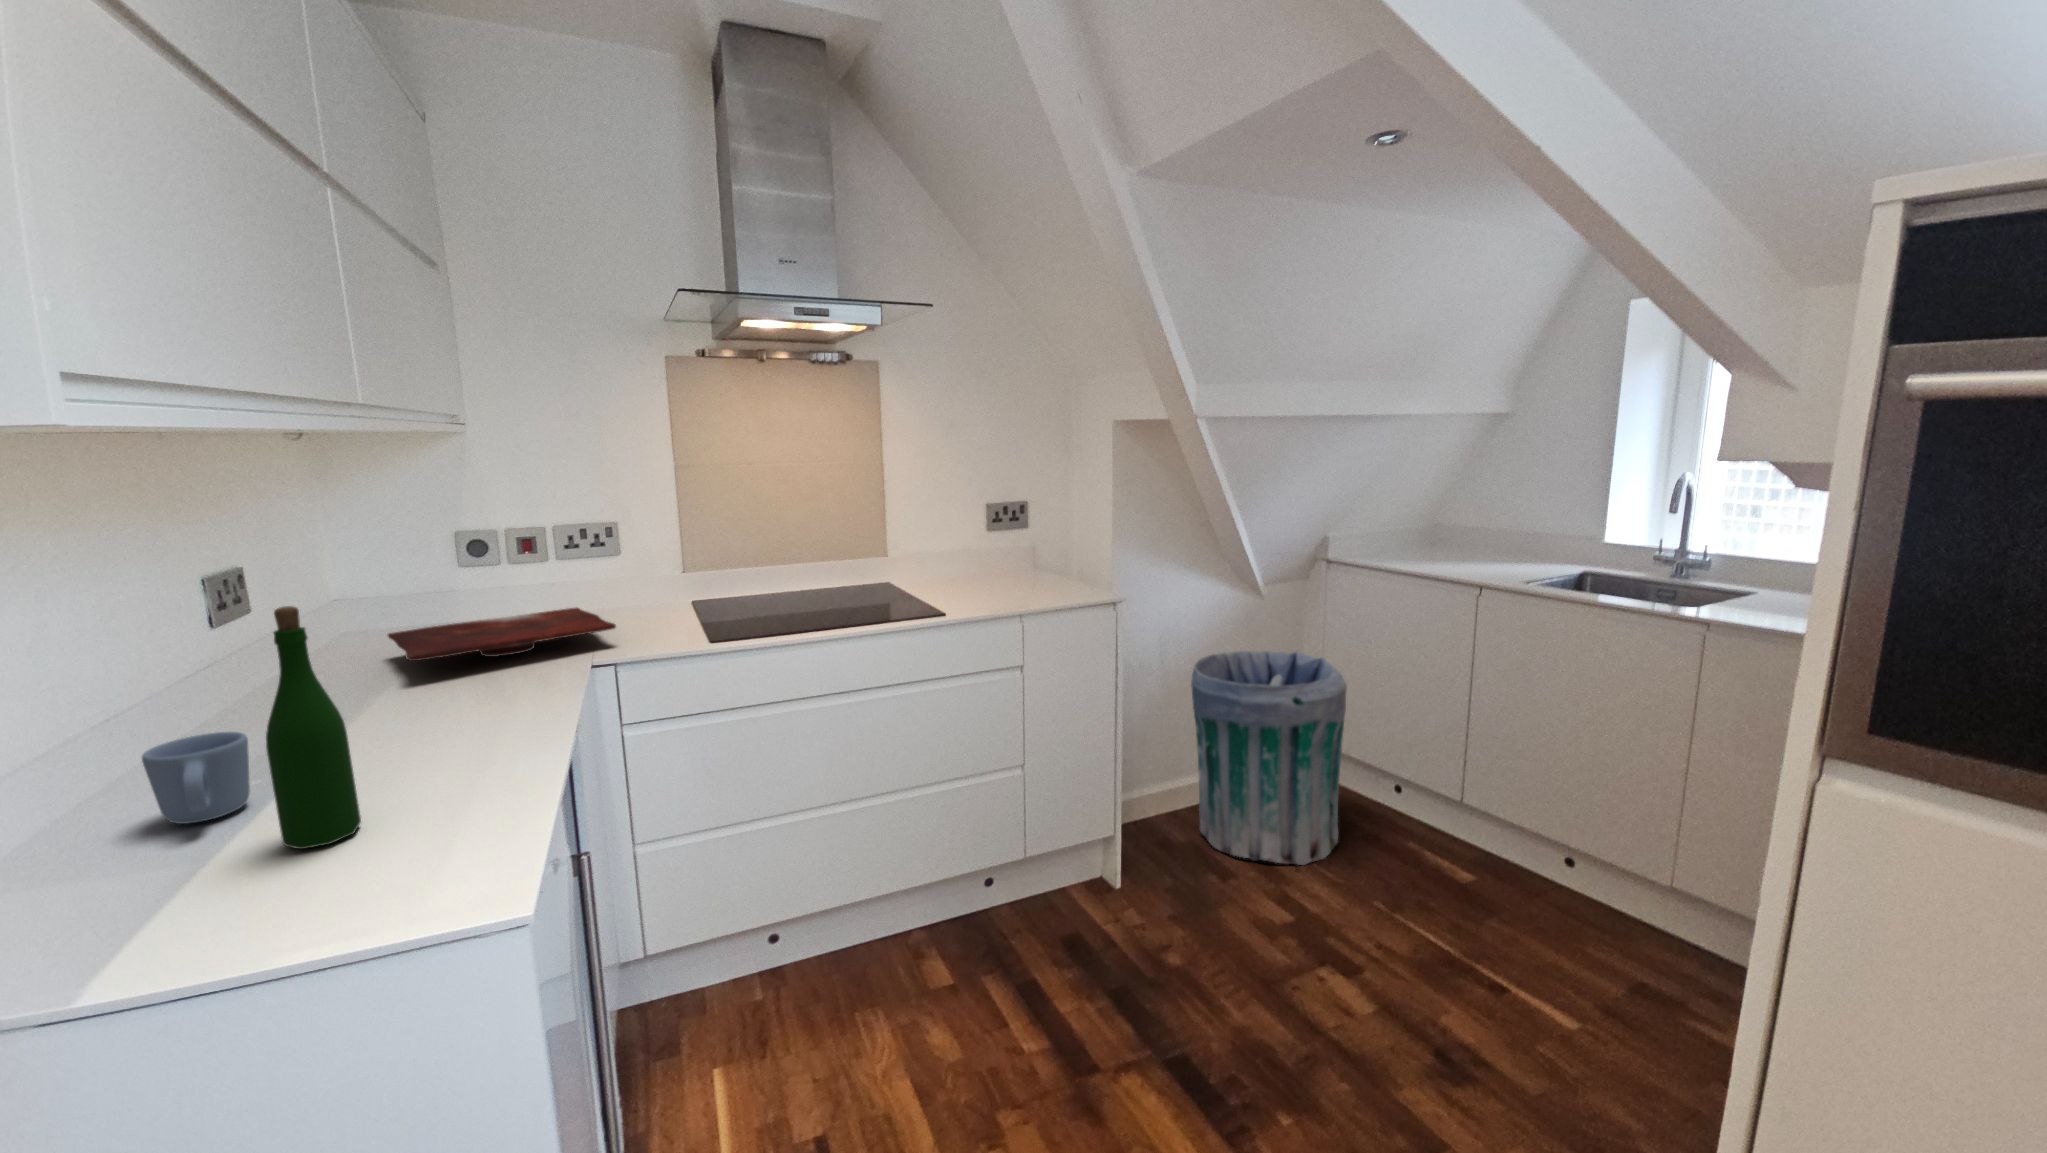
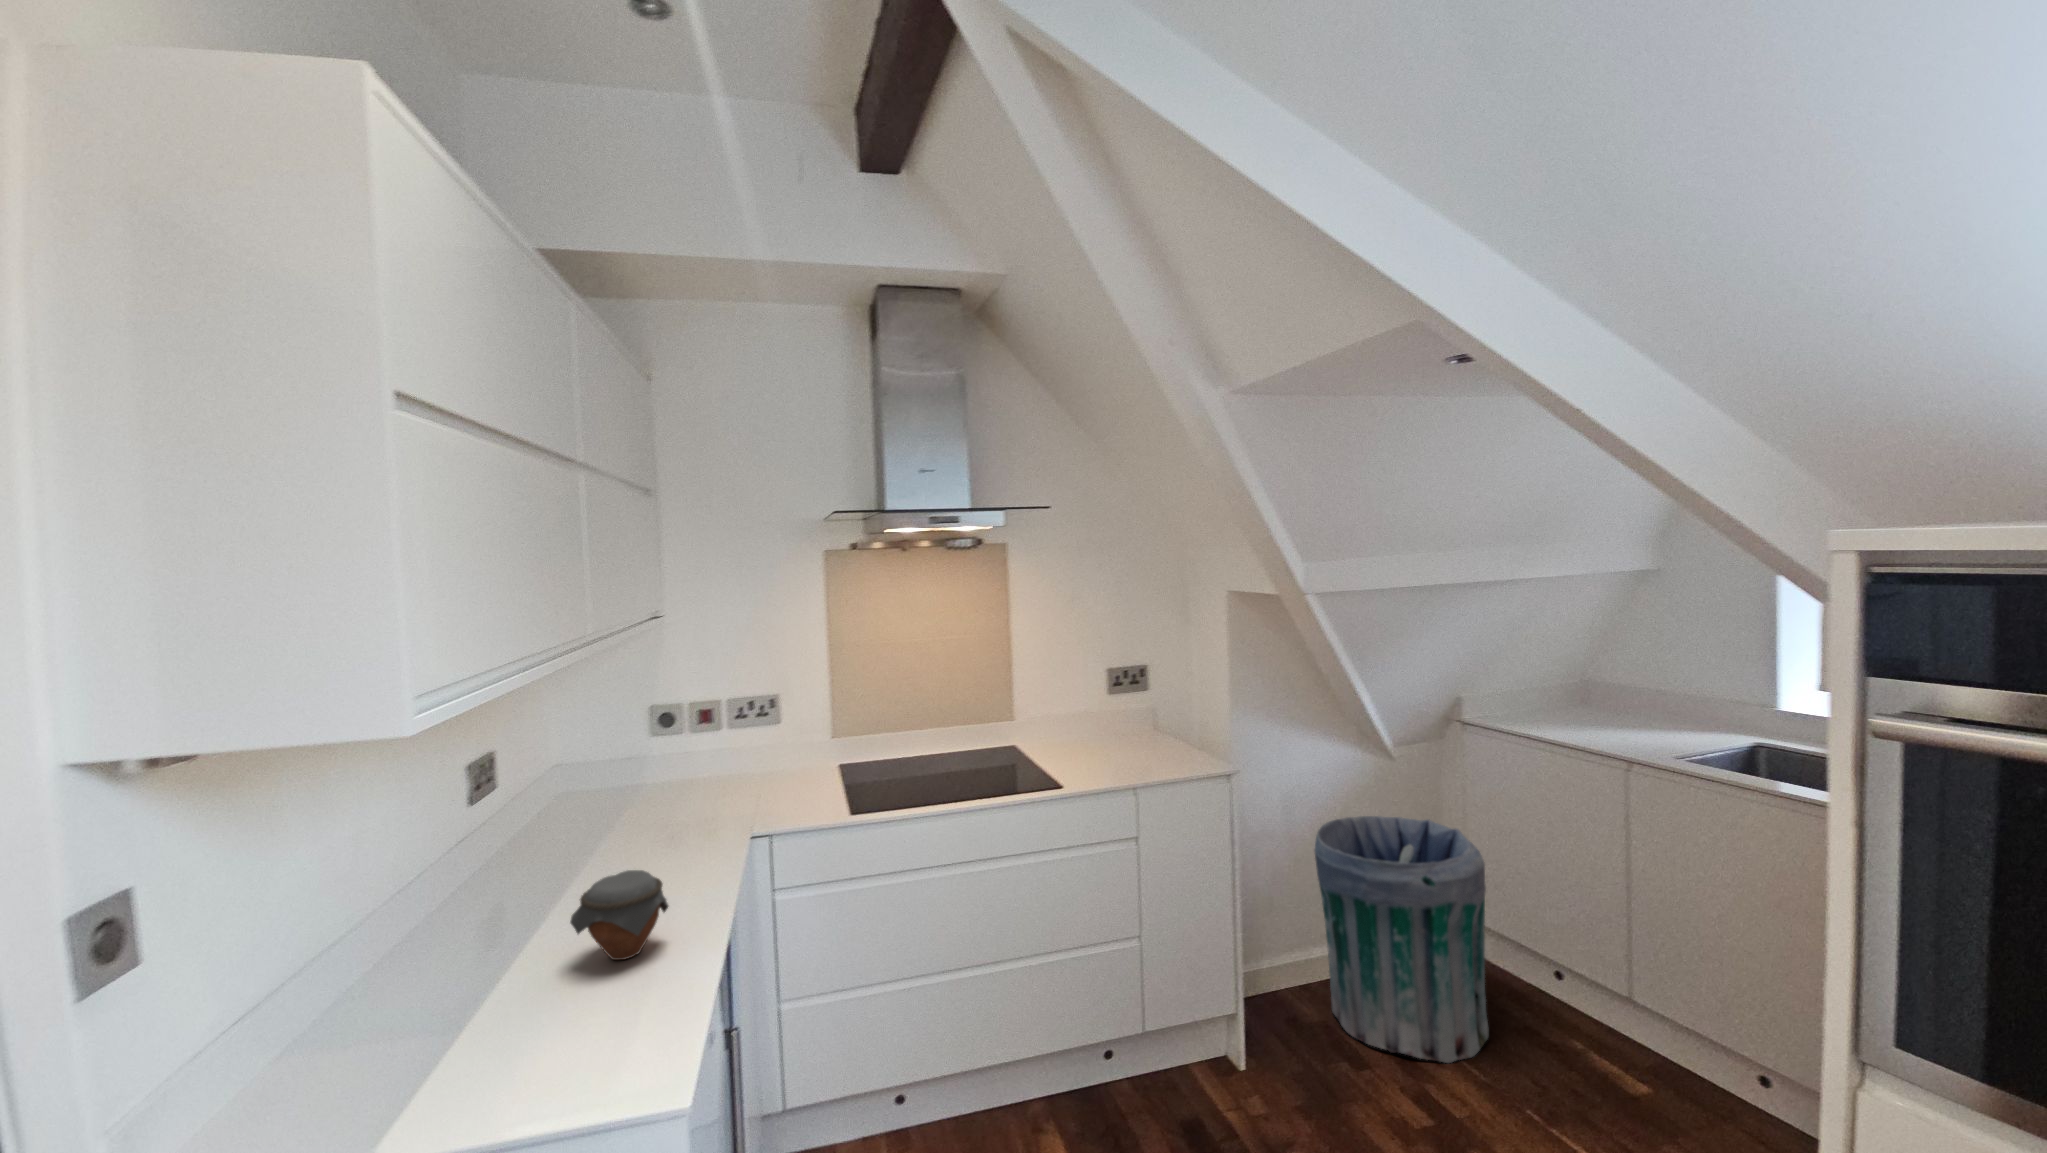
wine bottle: present [266,606,361,849] -> none [500,828,561,1033]
cutting board: present [388,608,616,661] -> none [595,774,773,834]
jar: none [365,677,496,777] -> present [570,870,668,960]
mug: present [142,732,250,824] -> none [414,916,486,997]

